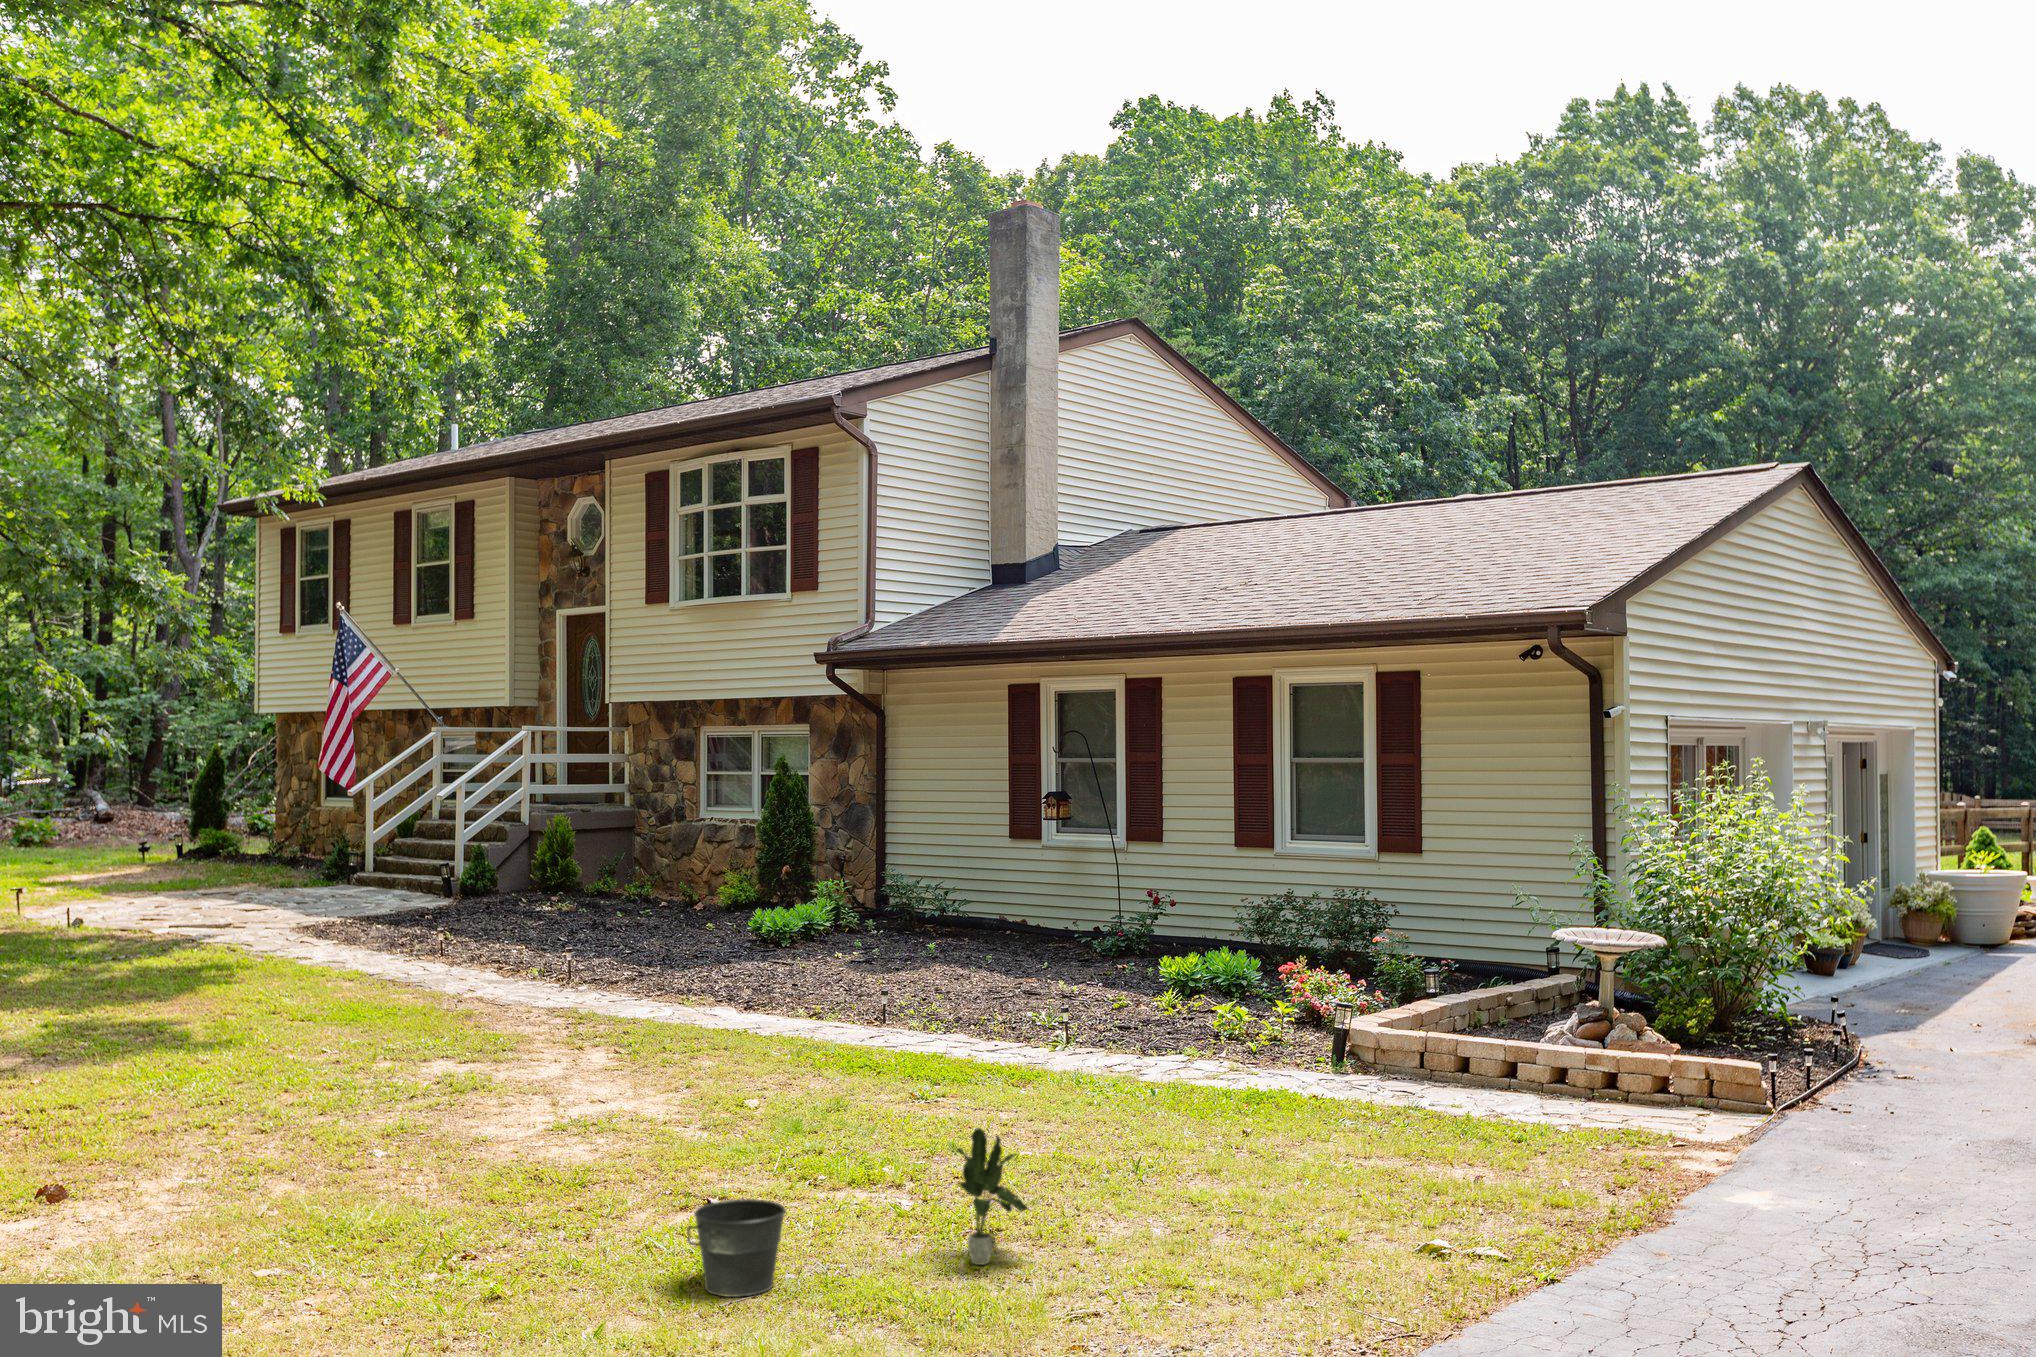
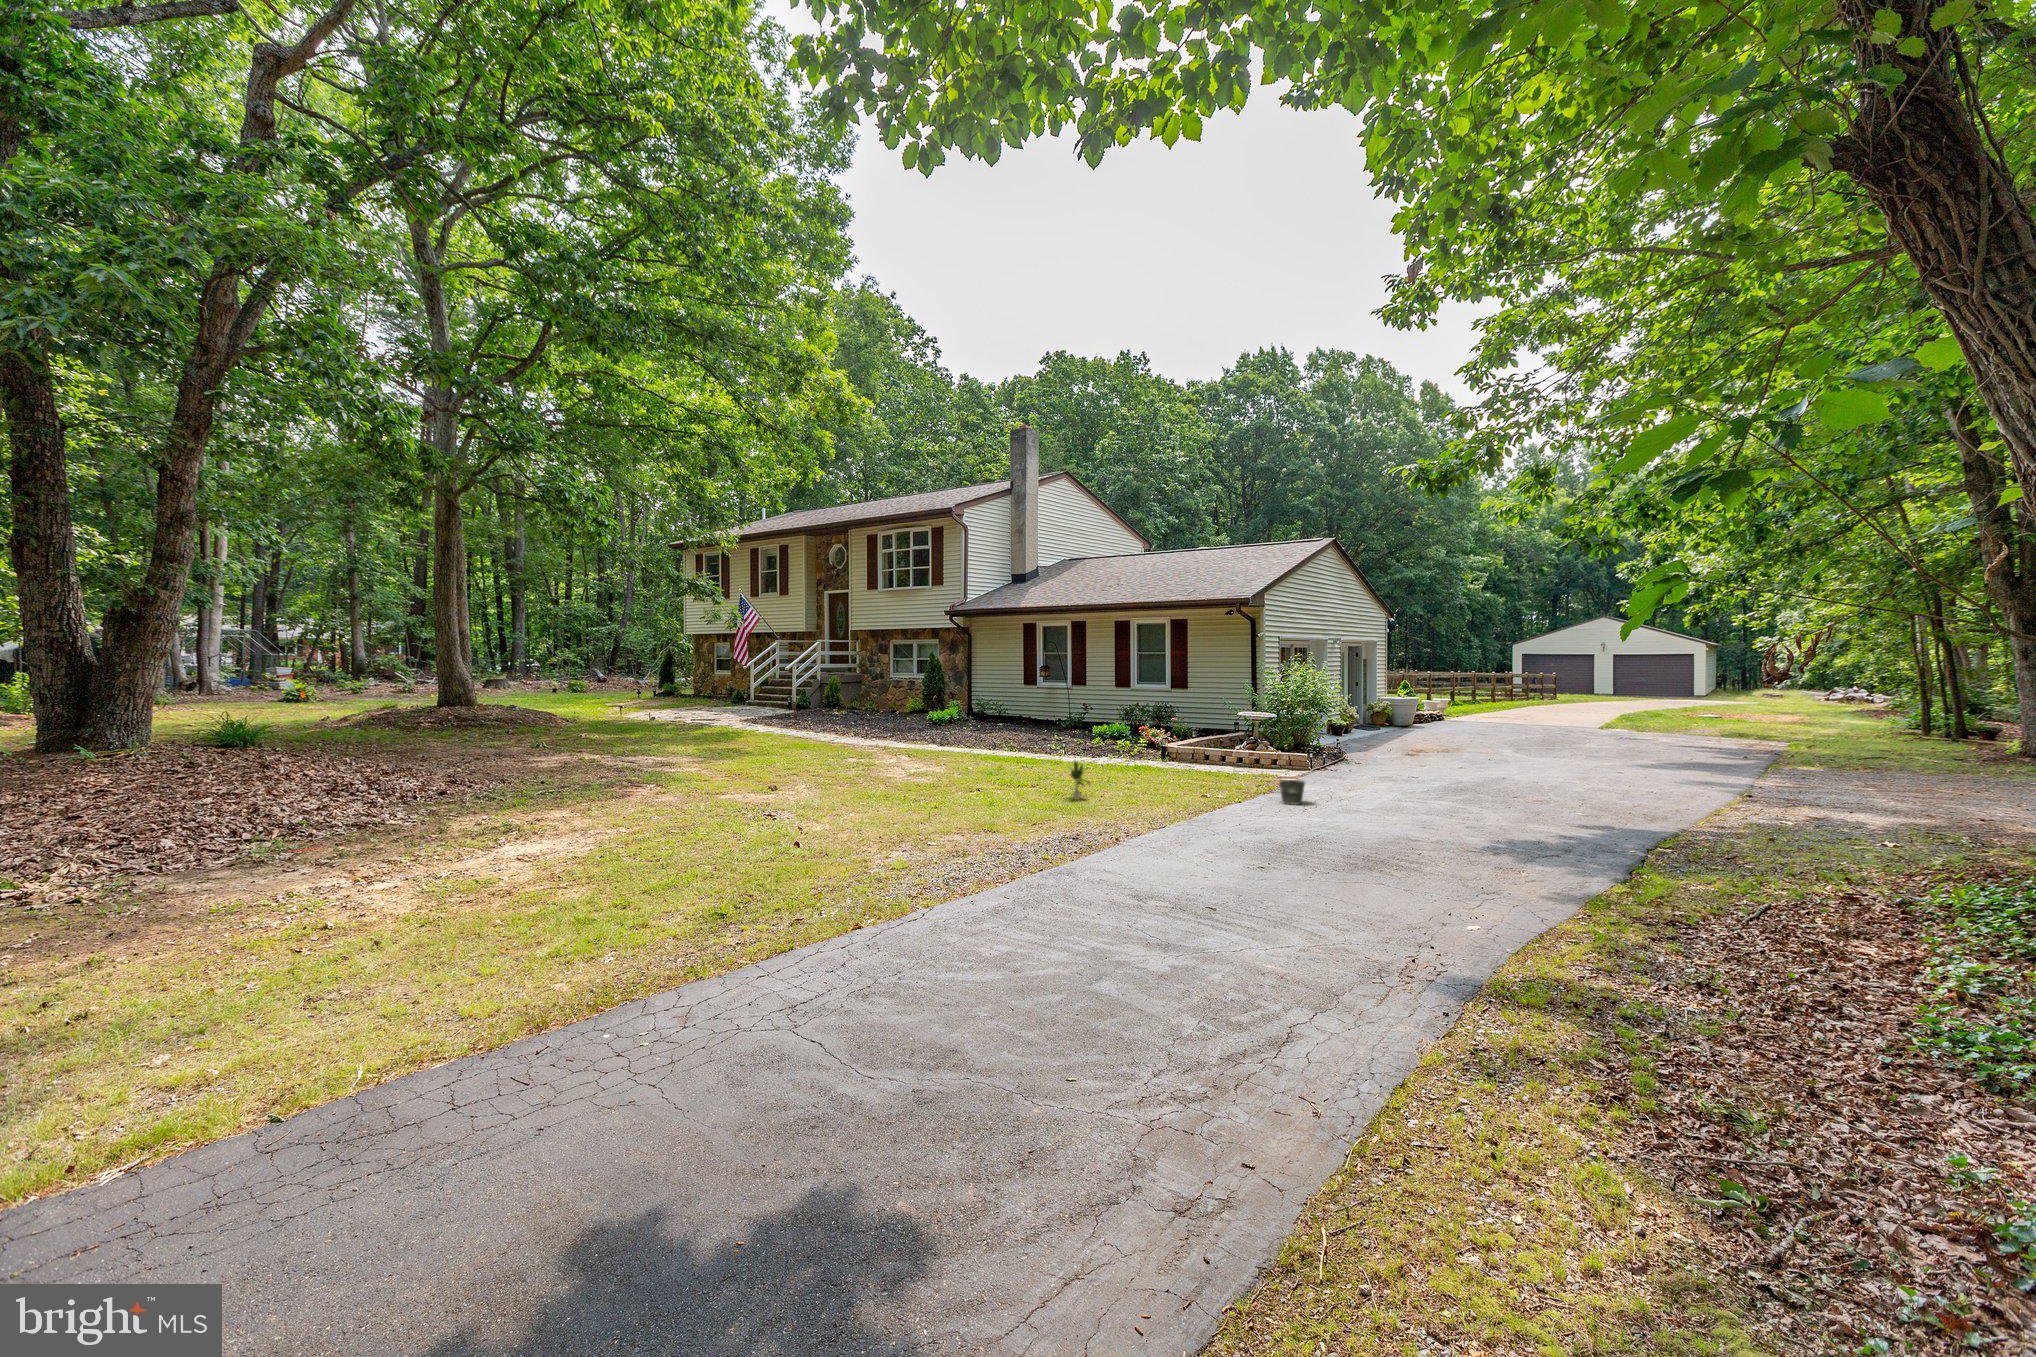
bucket: present [688,1199,786,1297] -> present [1277,780,1305,805]

